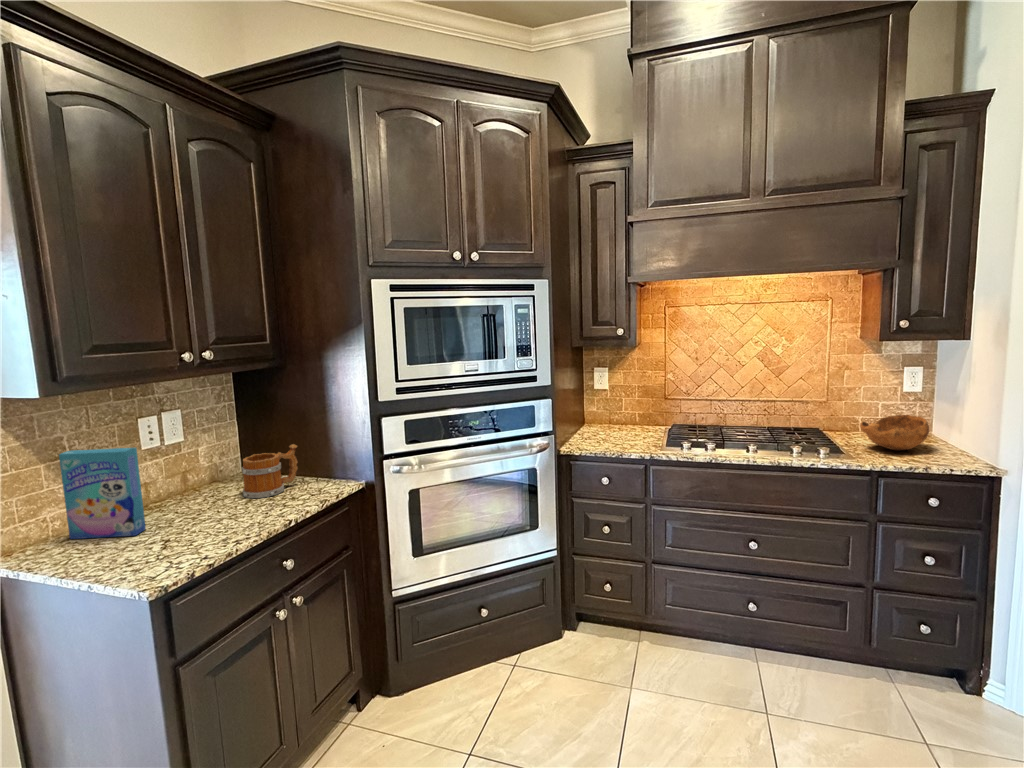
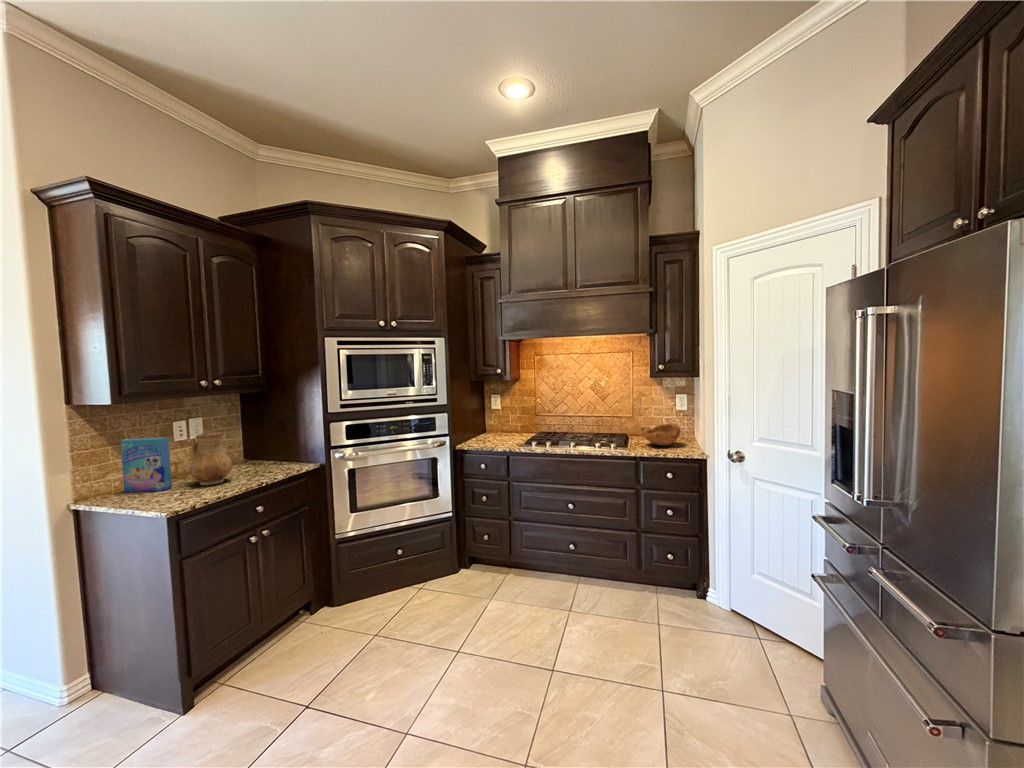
ceramic pitcher: none [173,437,238,525] -> present [190,432,232,485]
mug: present [242,445,298,498] -> none [239,440,277,472]

